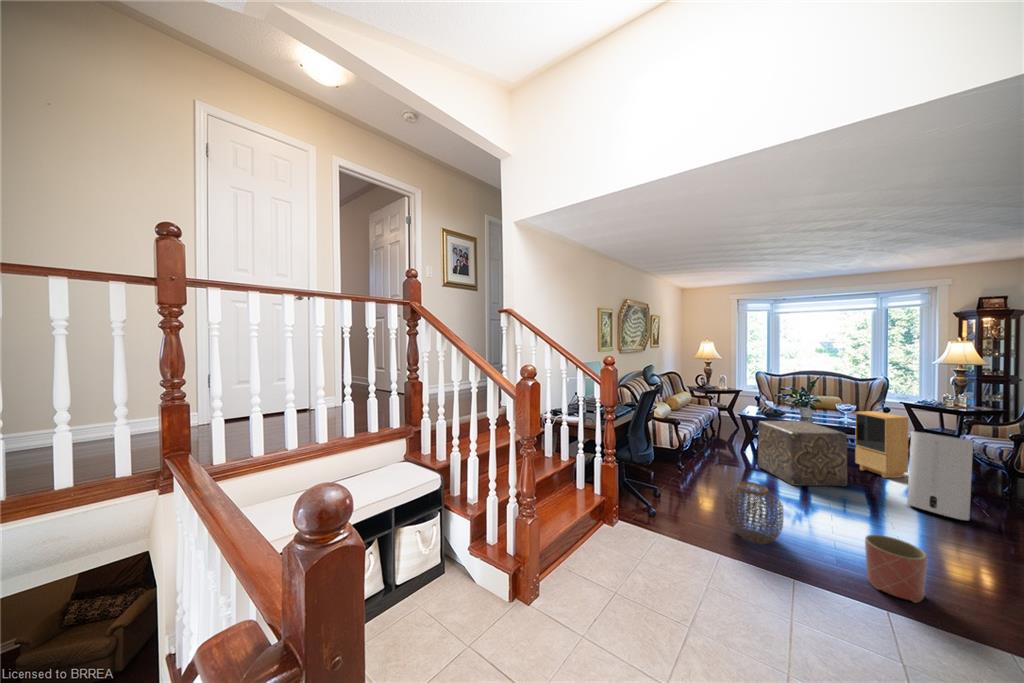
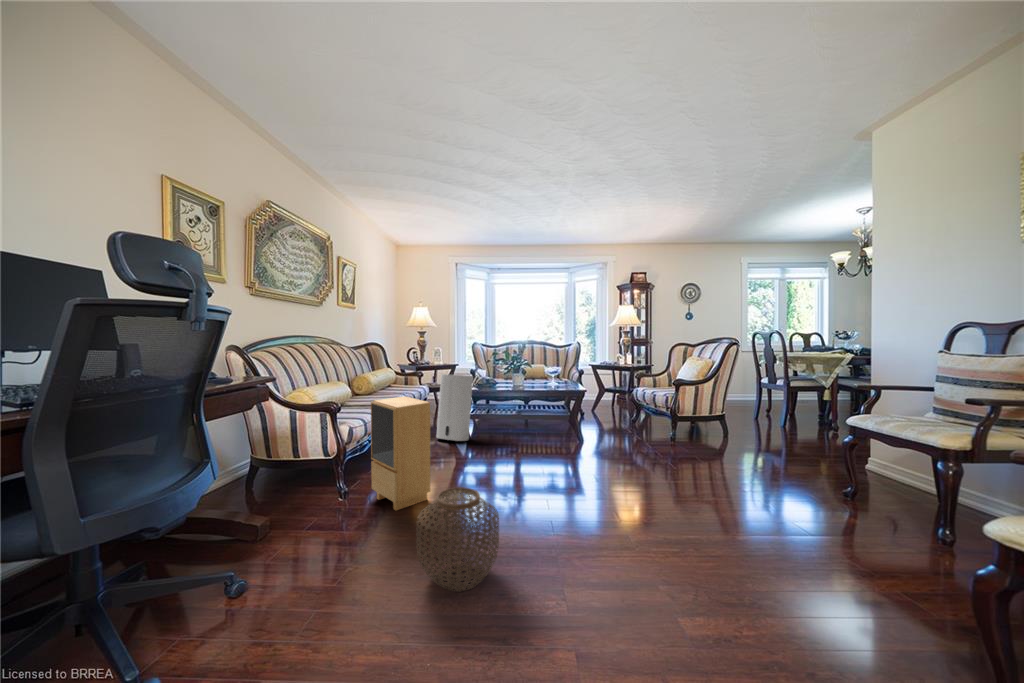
speaker: present [855,411,908,478] -> present [371,396,431,510]
ottoman: present [758,421,847,486] -> none [472,389,558,472]
air purifier: present [907,431,973,520] -> present [436,374,473,441]
planter: present [865,535,927,603] -> none [595,524,656,613]

